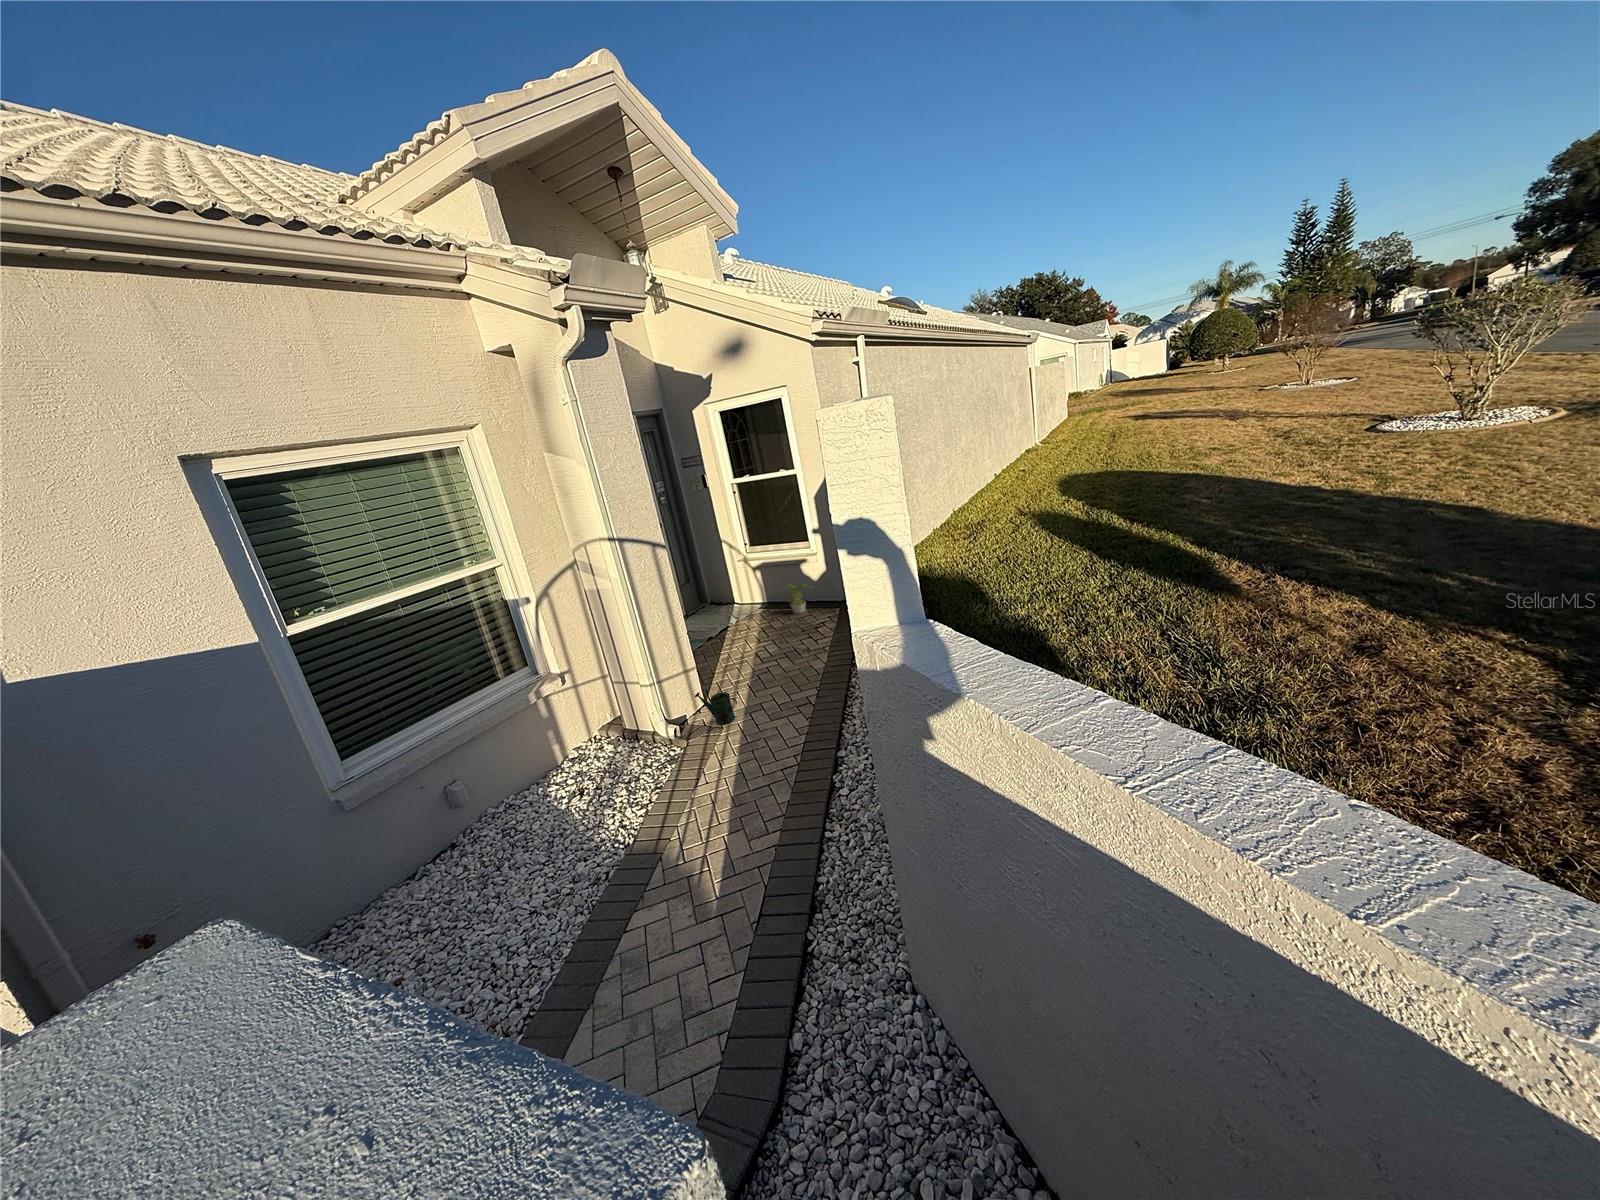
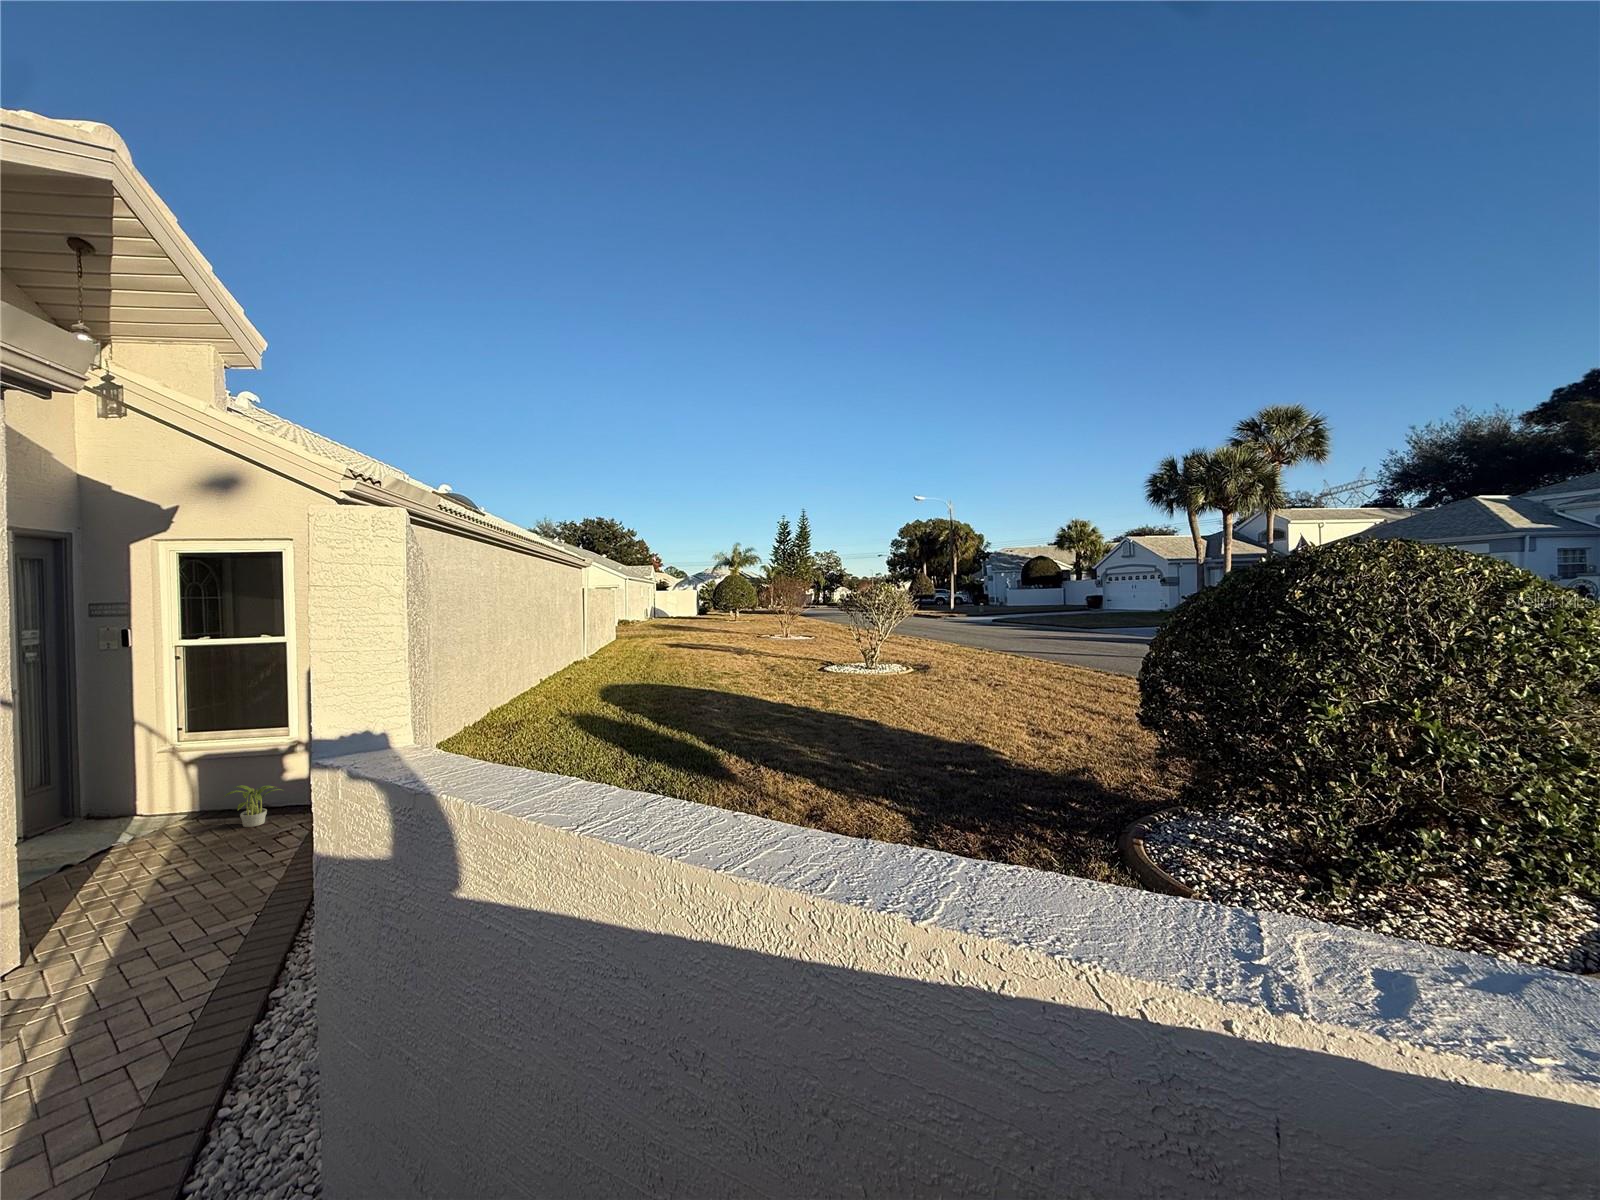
watering can: present [695,692,737,725] -> none [23,938,117,994]

